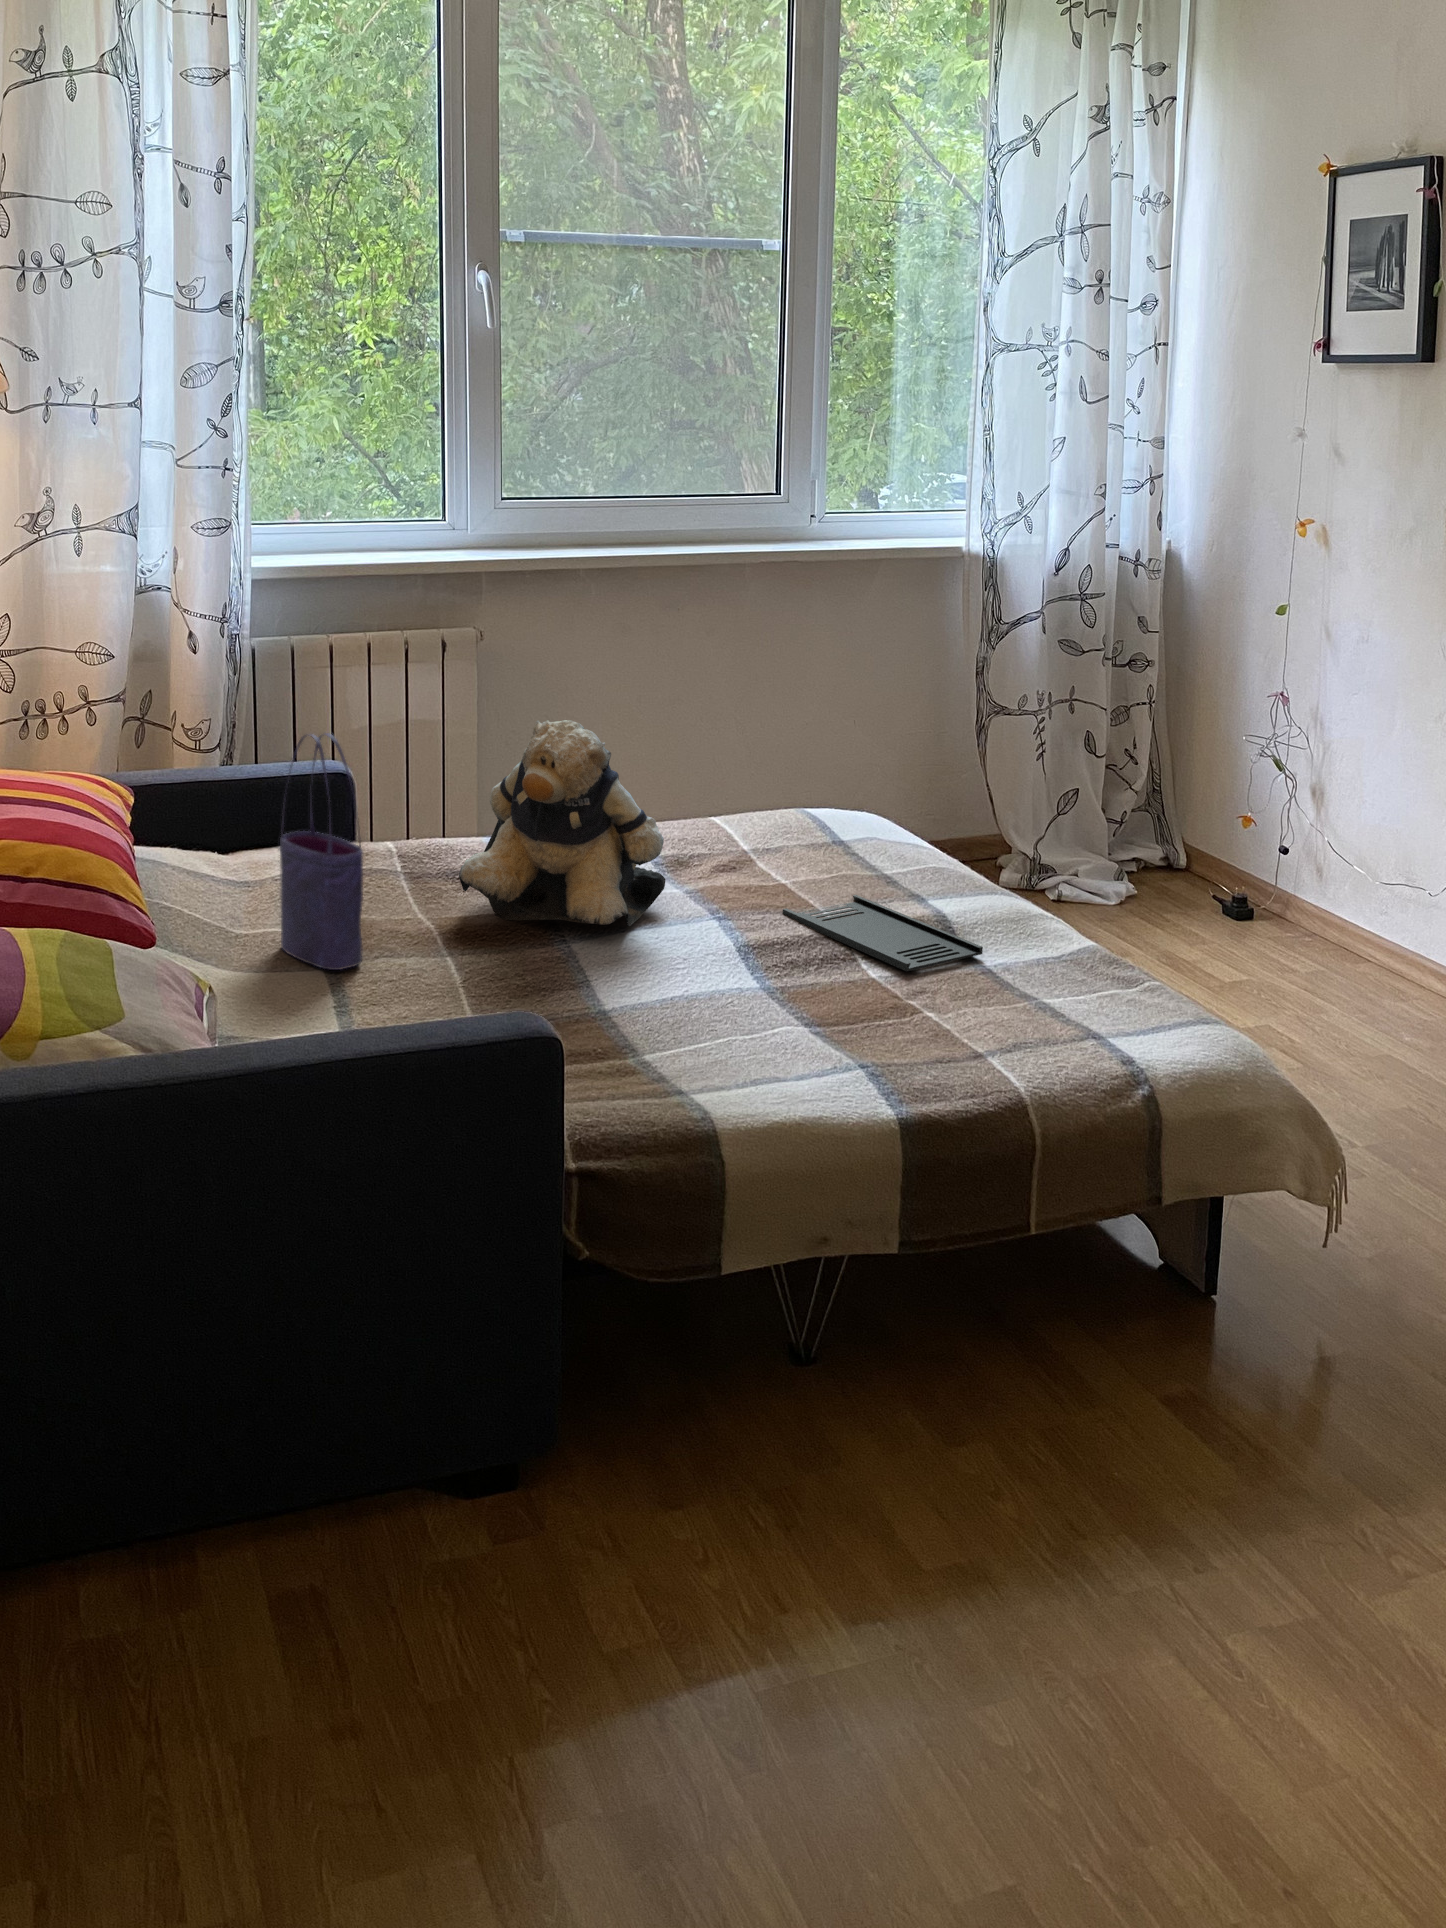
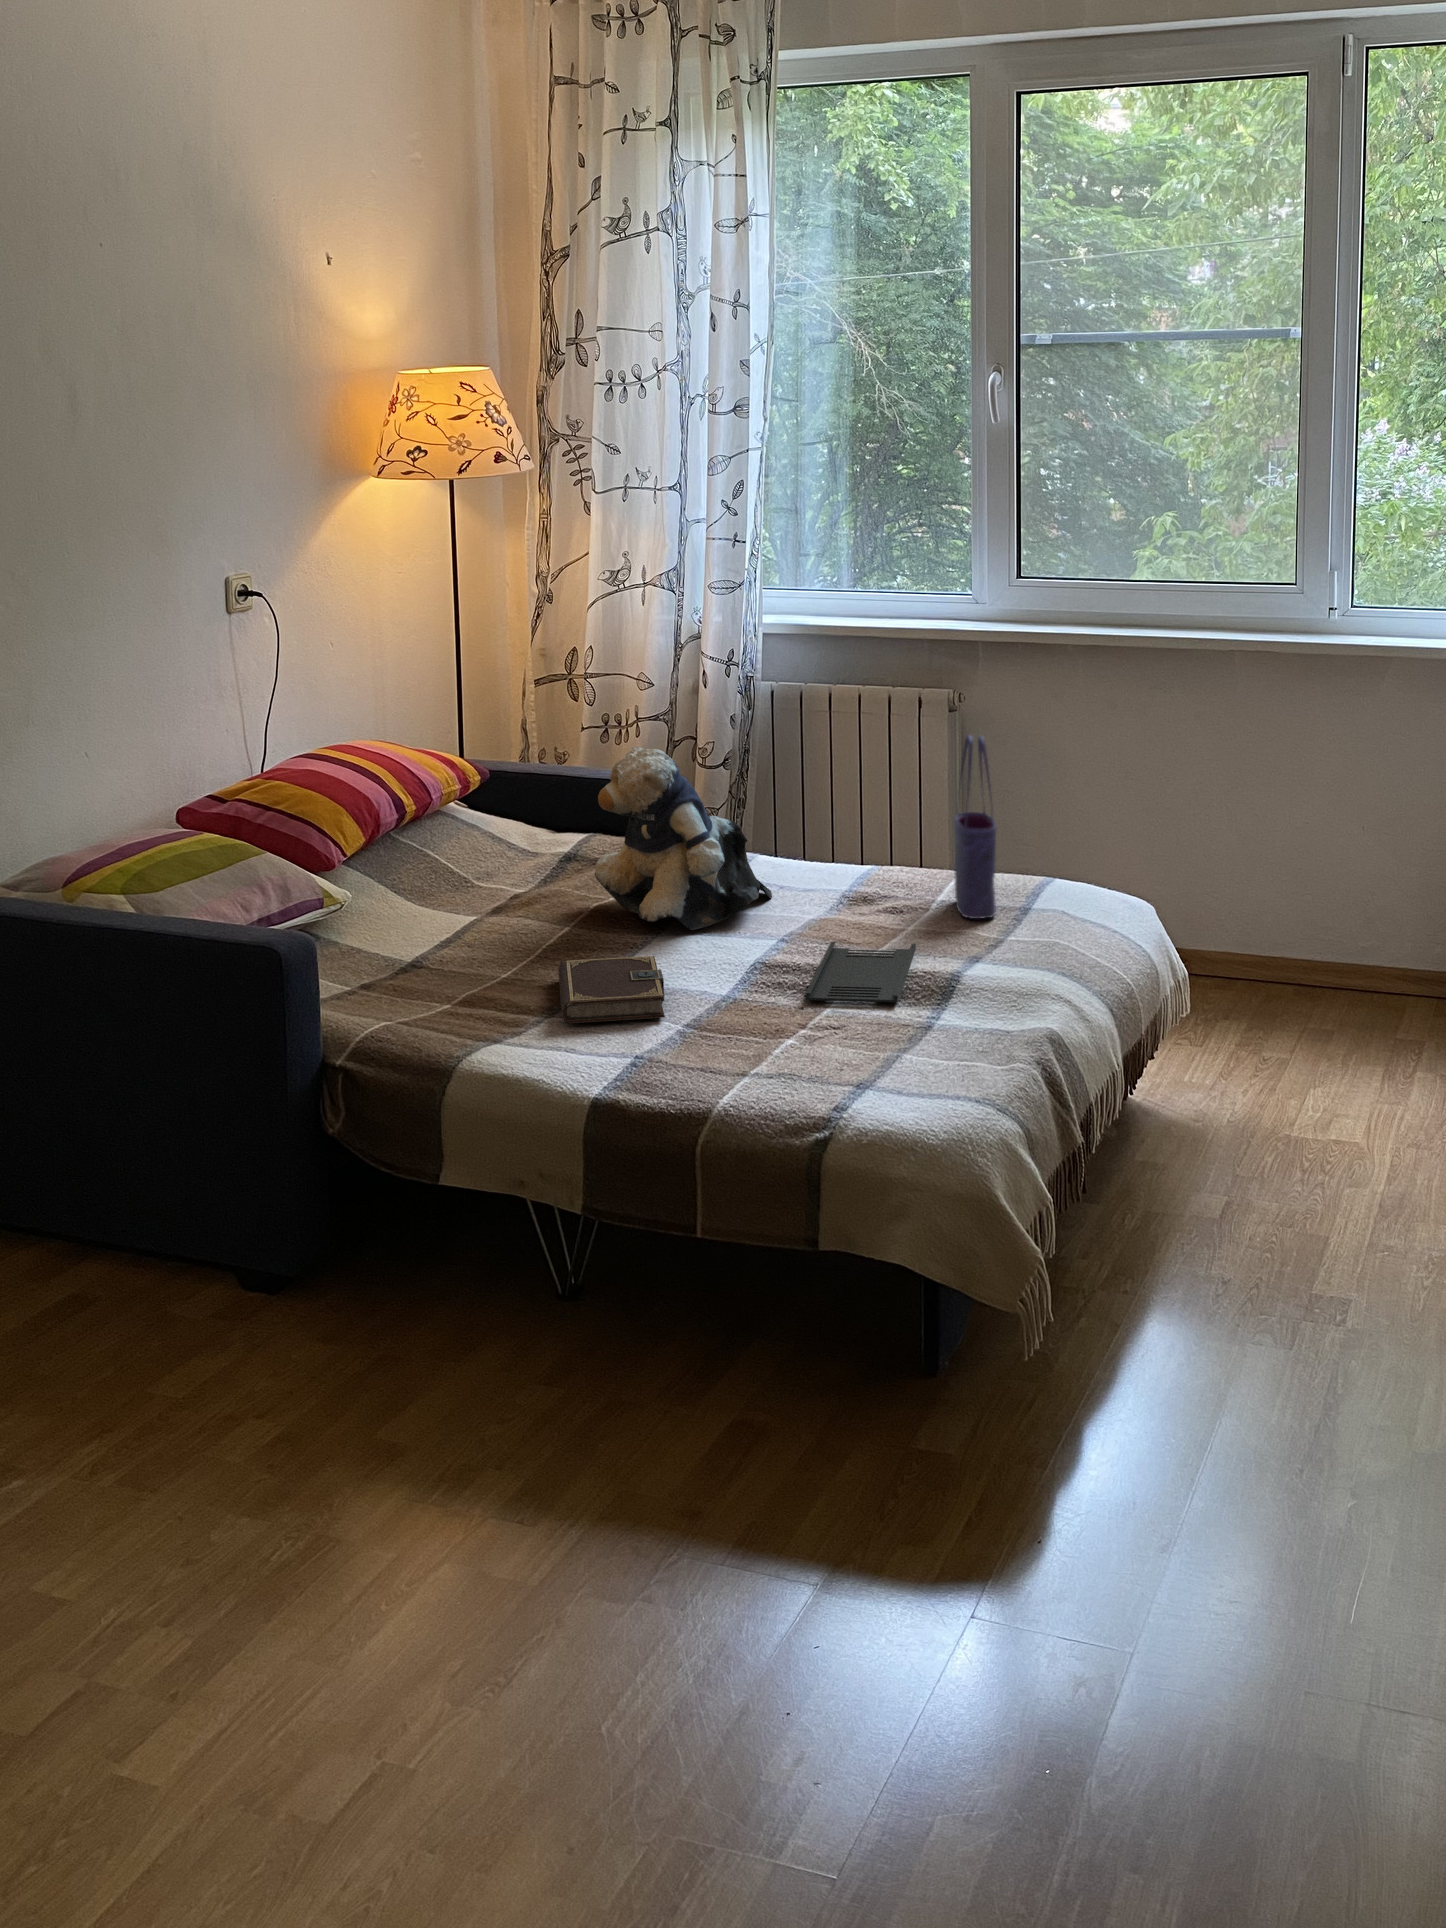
tote bag: present [280,733,363,970] -> present [954,735,996,919]
notebook: none [625,960,834,1054] -> present [558,956,665,1023]

